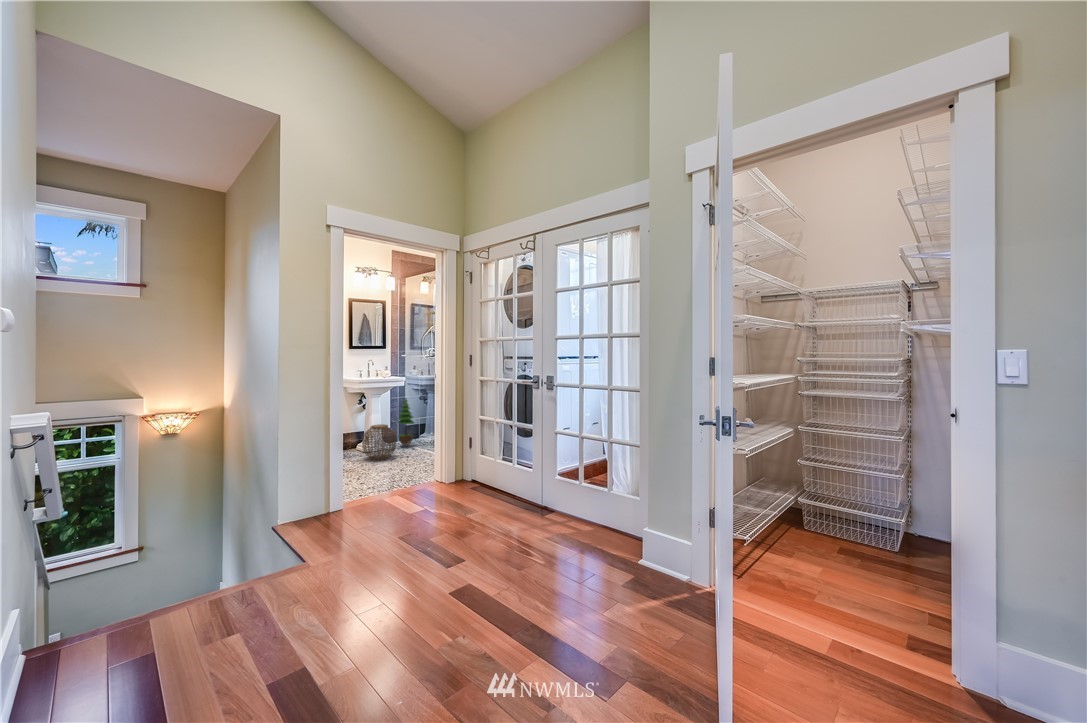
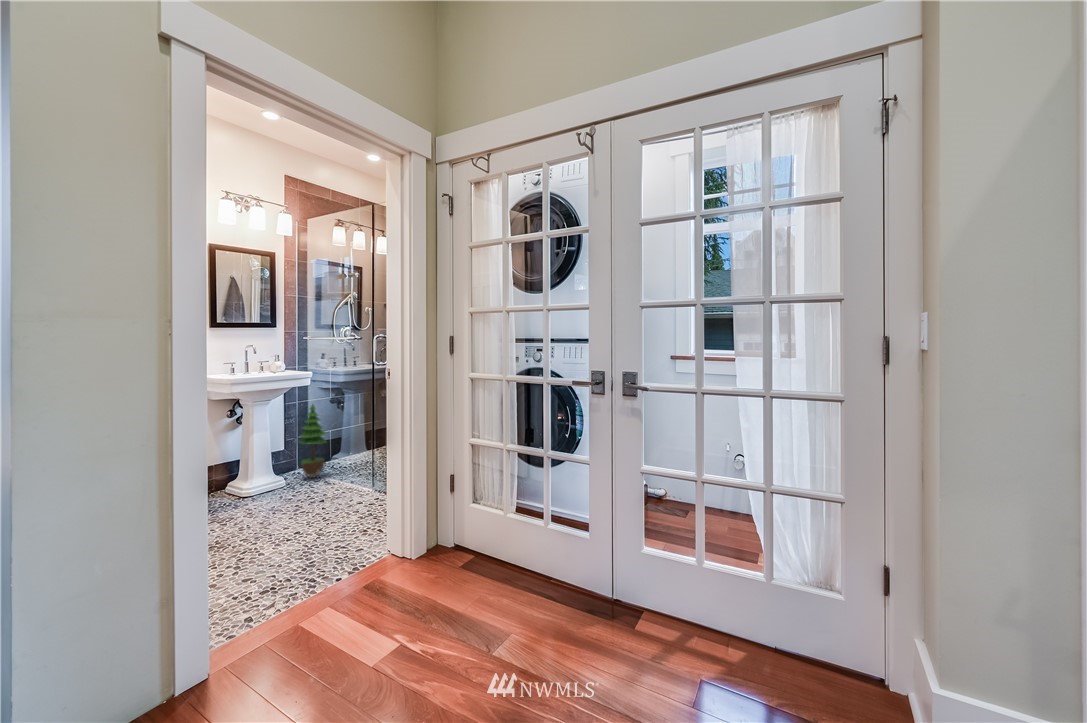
woven basket: present [362,424,396,460] -> none [241,449,301,509]

